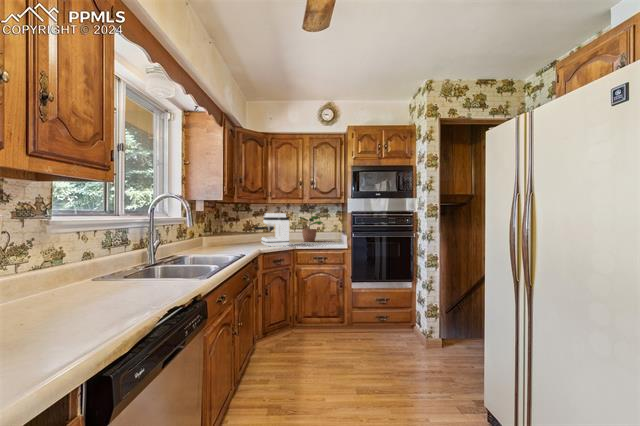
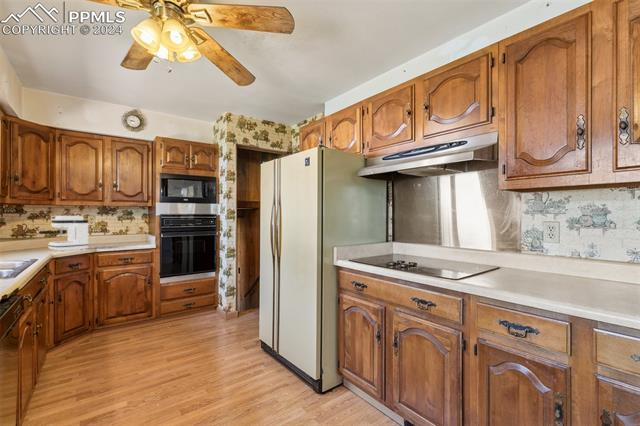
potted plant: present [299,208,323,242] -> none [95,210,127,245]

